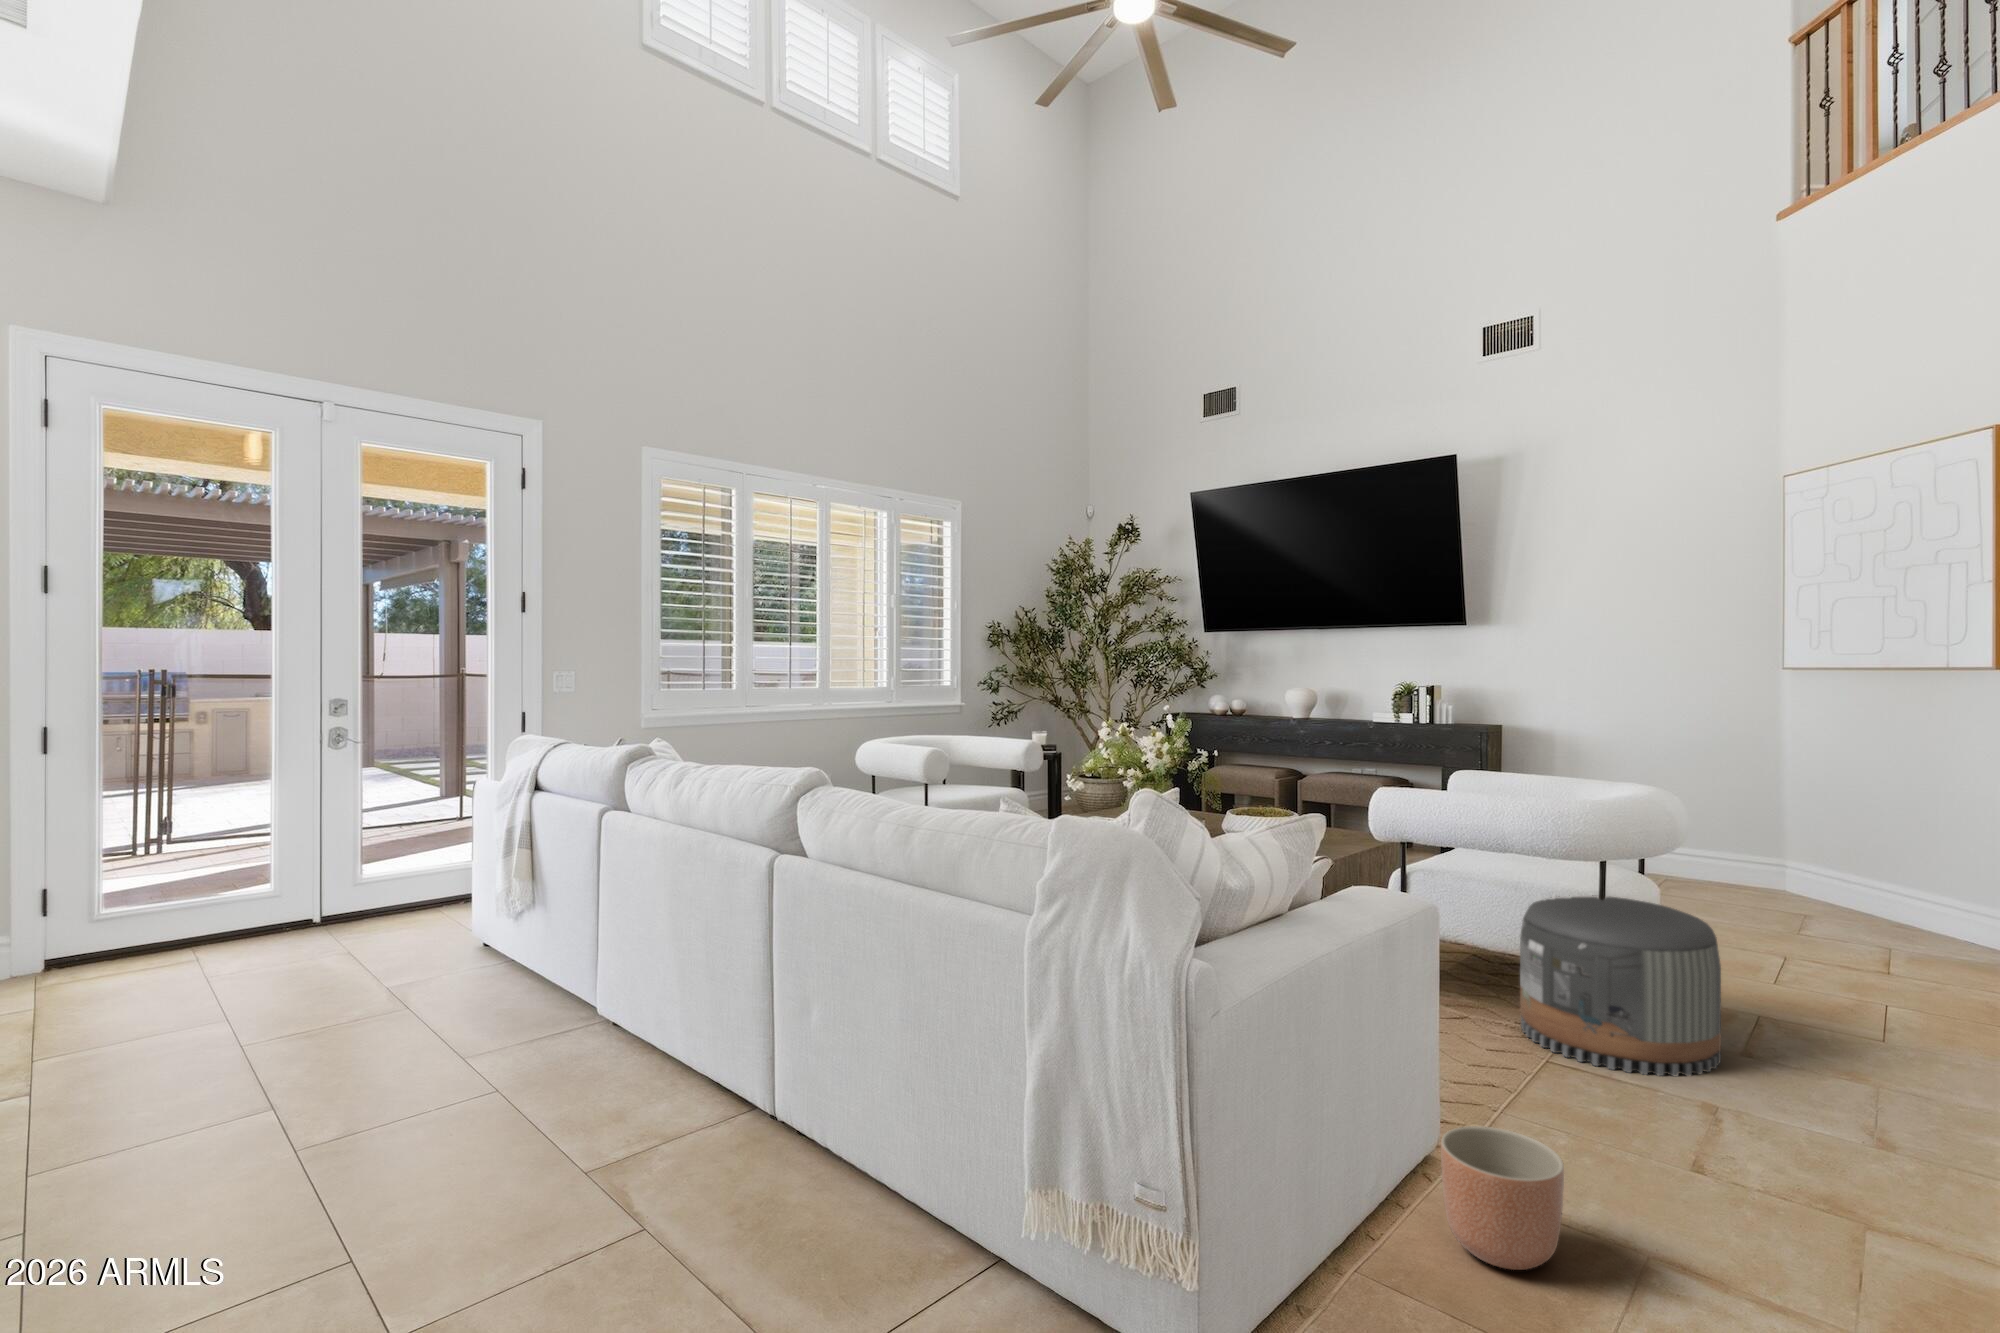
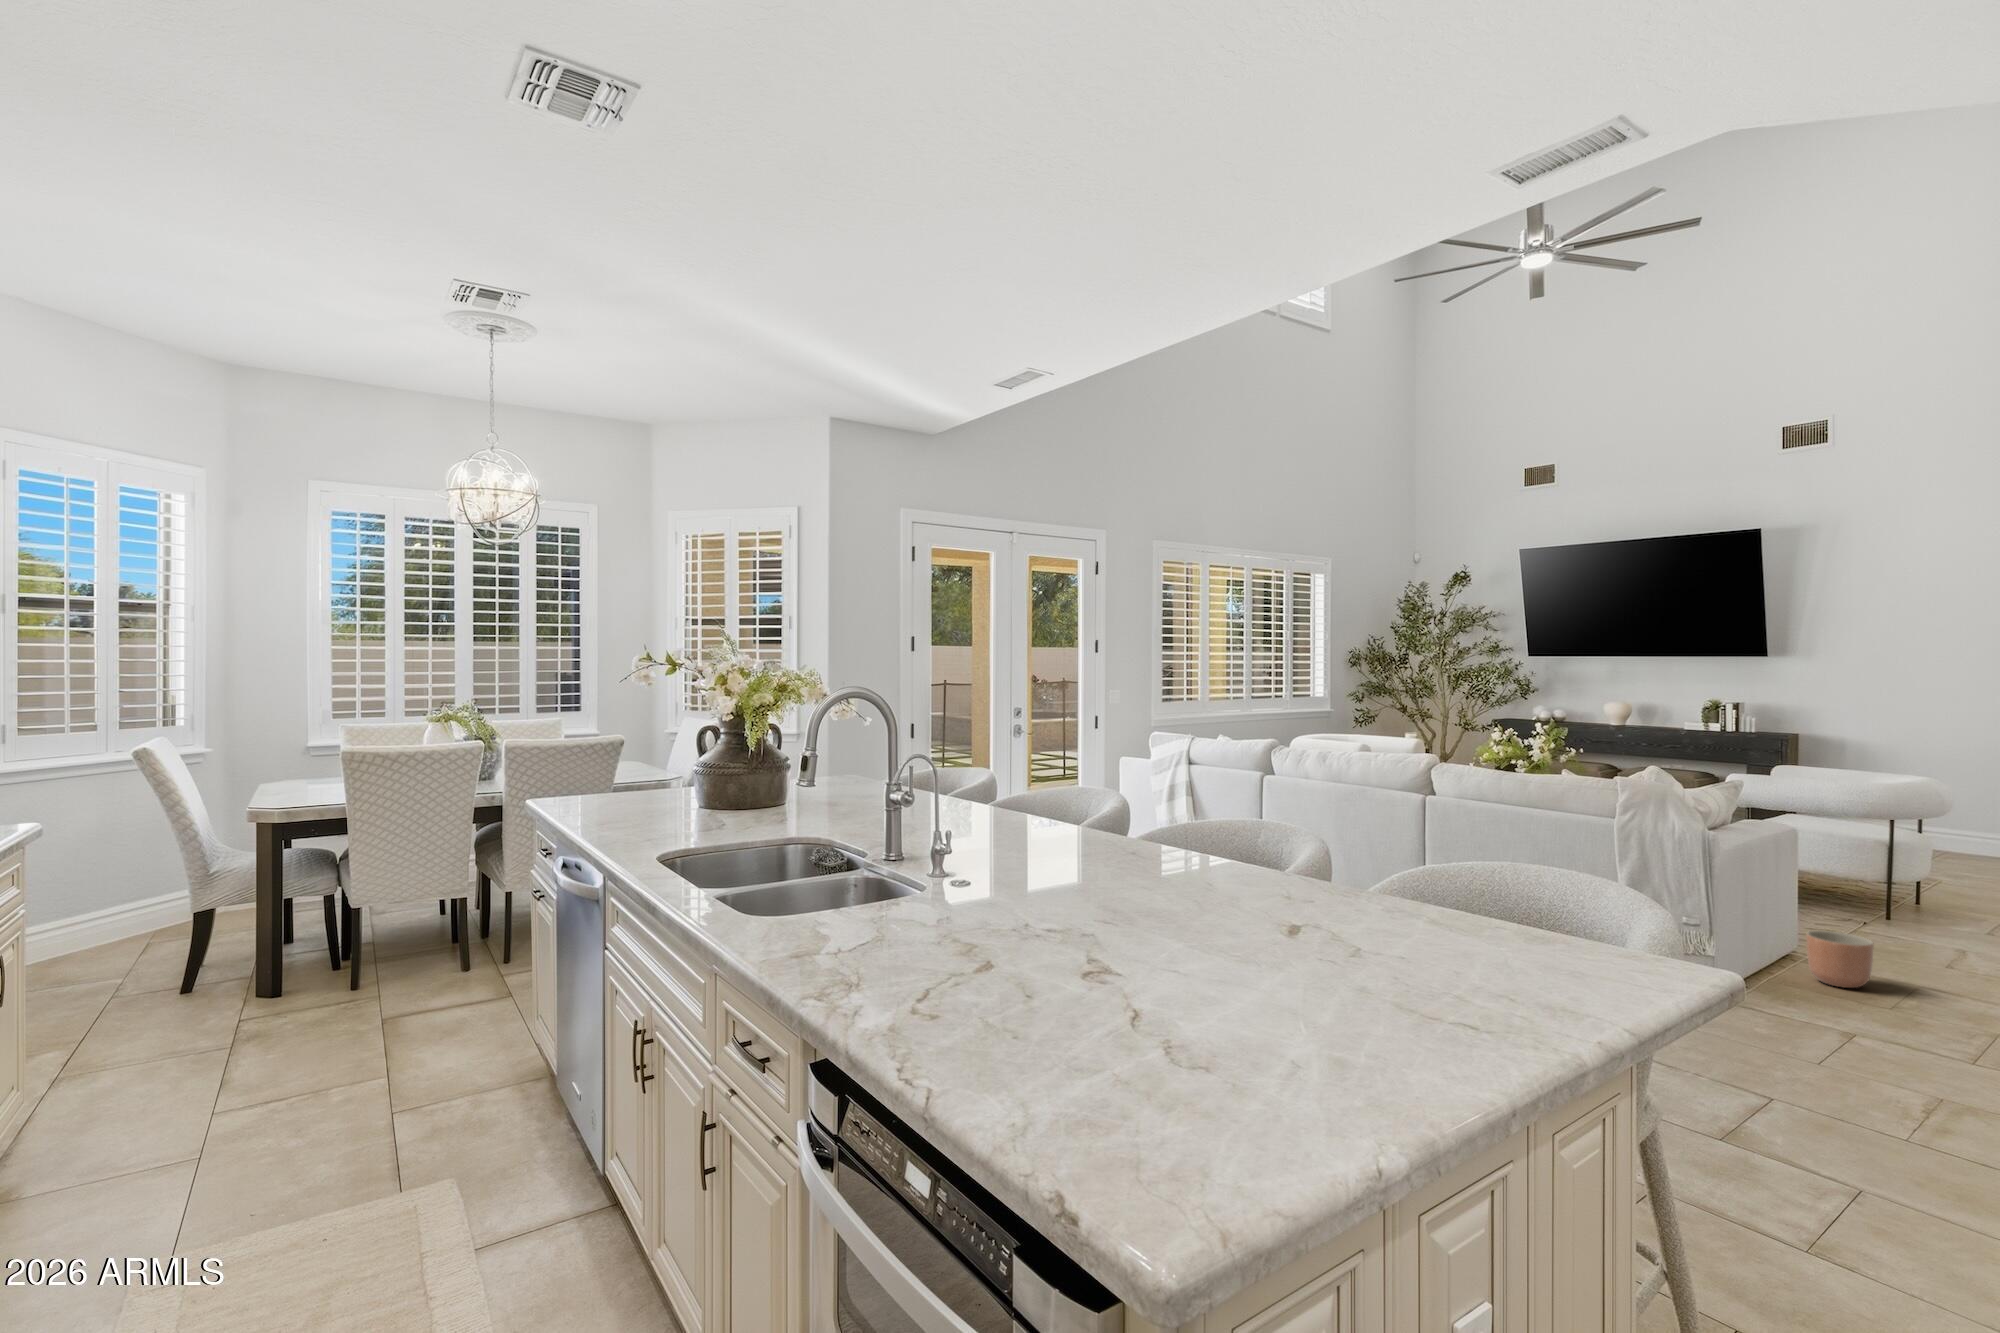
pouf: present [1520,895,1721,1077] -> none [1834,842,1972,941]

